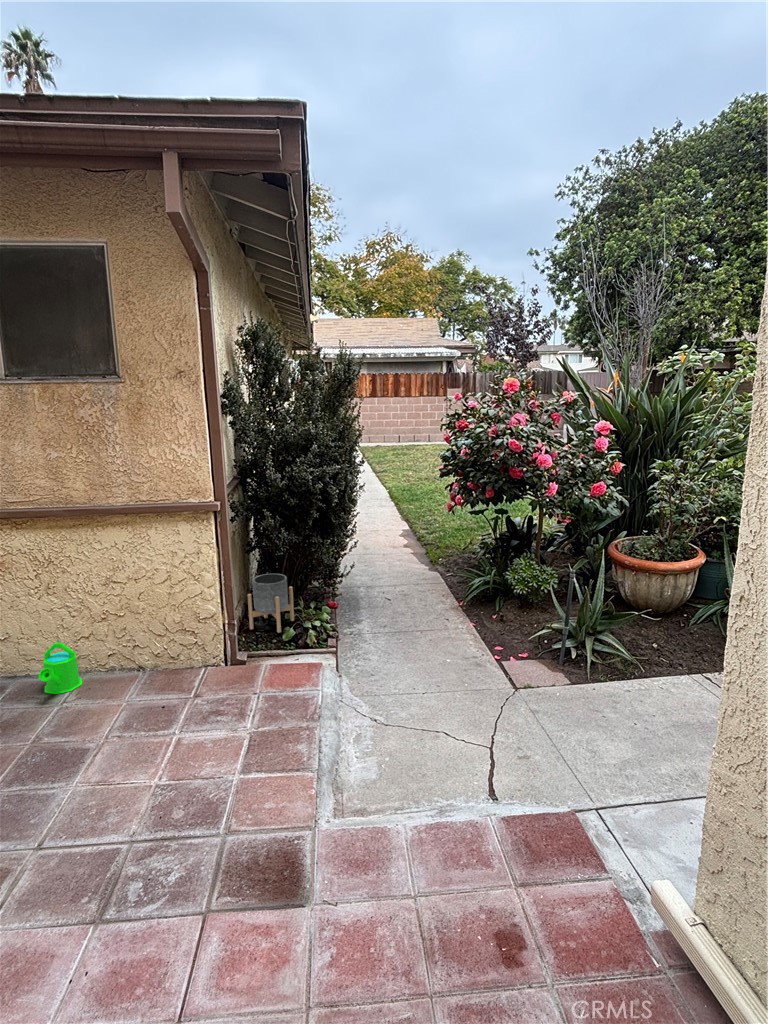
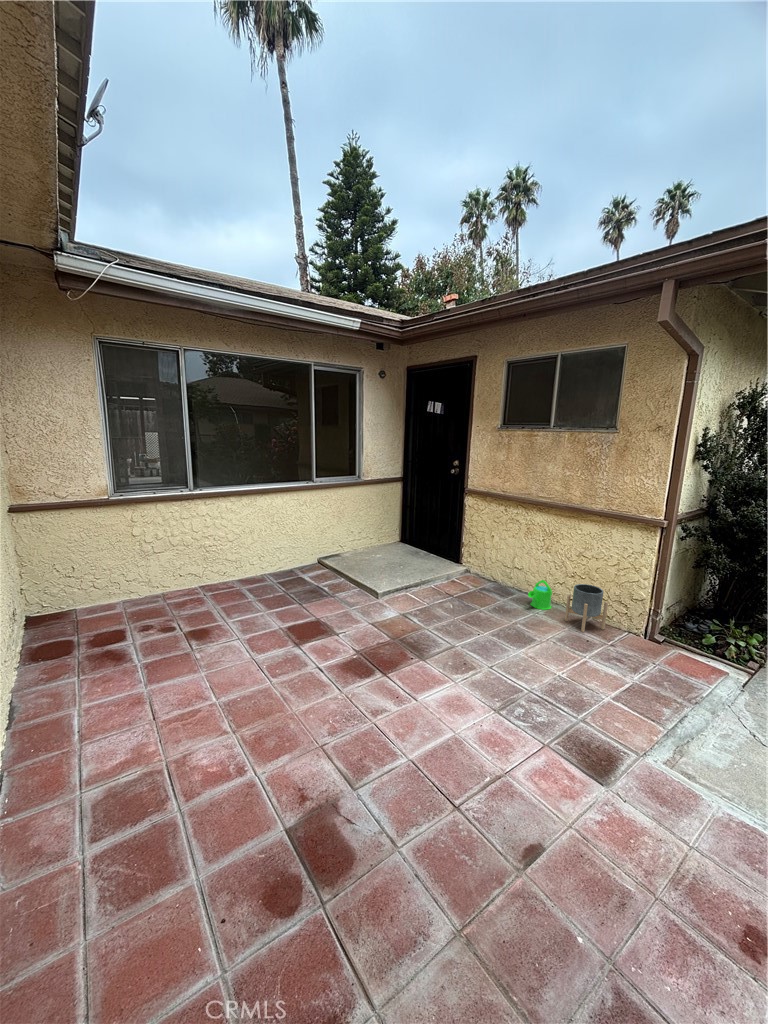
planter: present [248,574,294,633] -> present [565,584,608,632]

